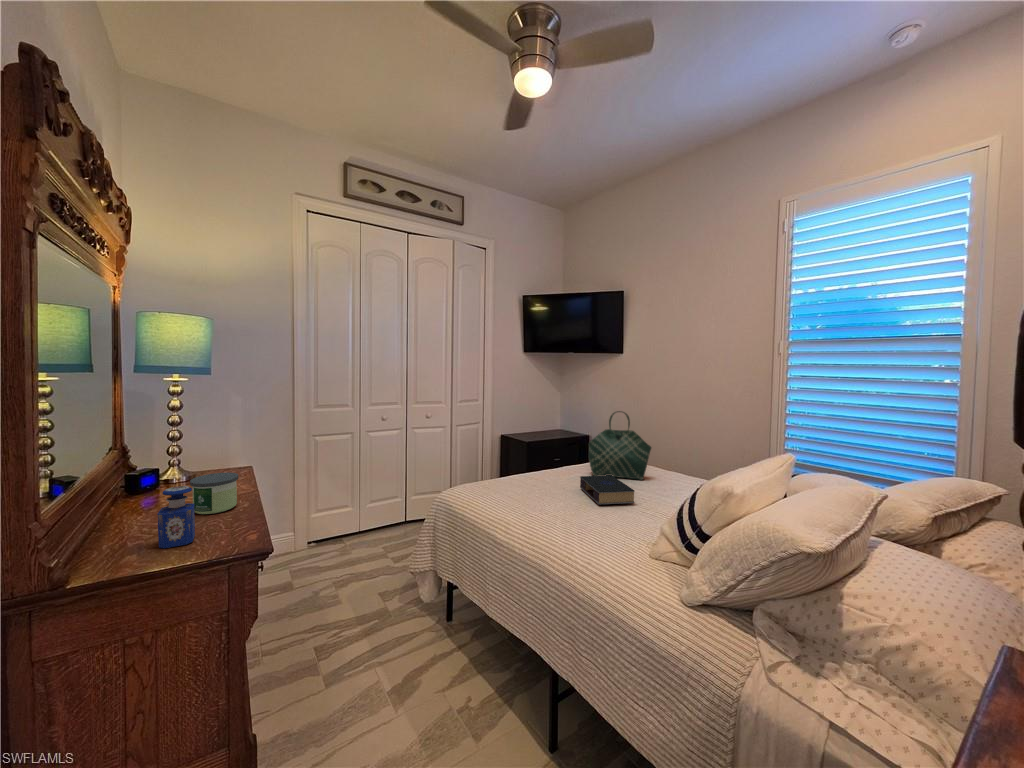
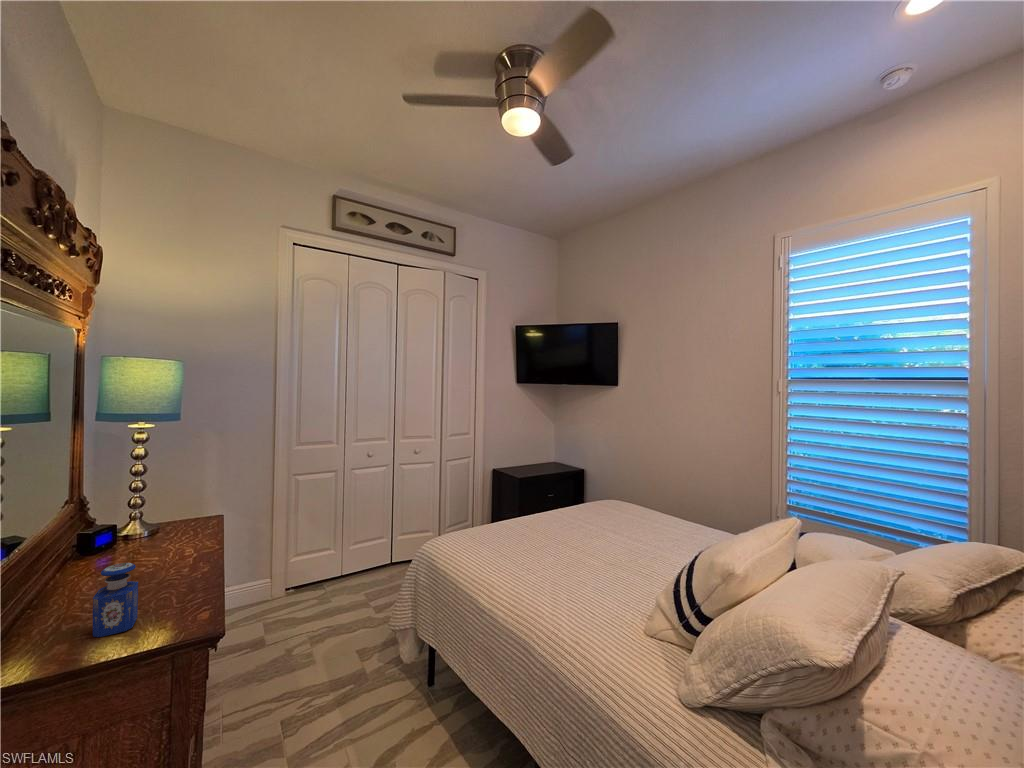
tote bag: present [588,411,651,480] -> none [583,454,650,529]
candle: present [190,472,238,514] -> none [141,535,197,585]
book: present [580,475,635,505] -> none [573,526,631,563]

